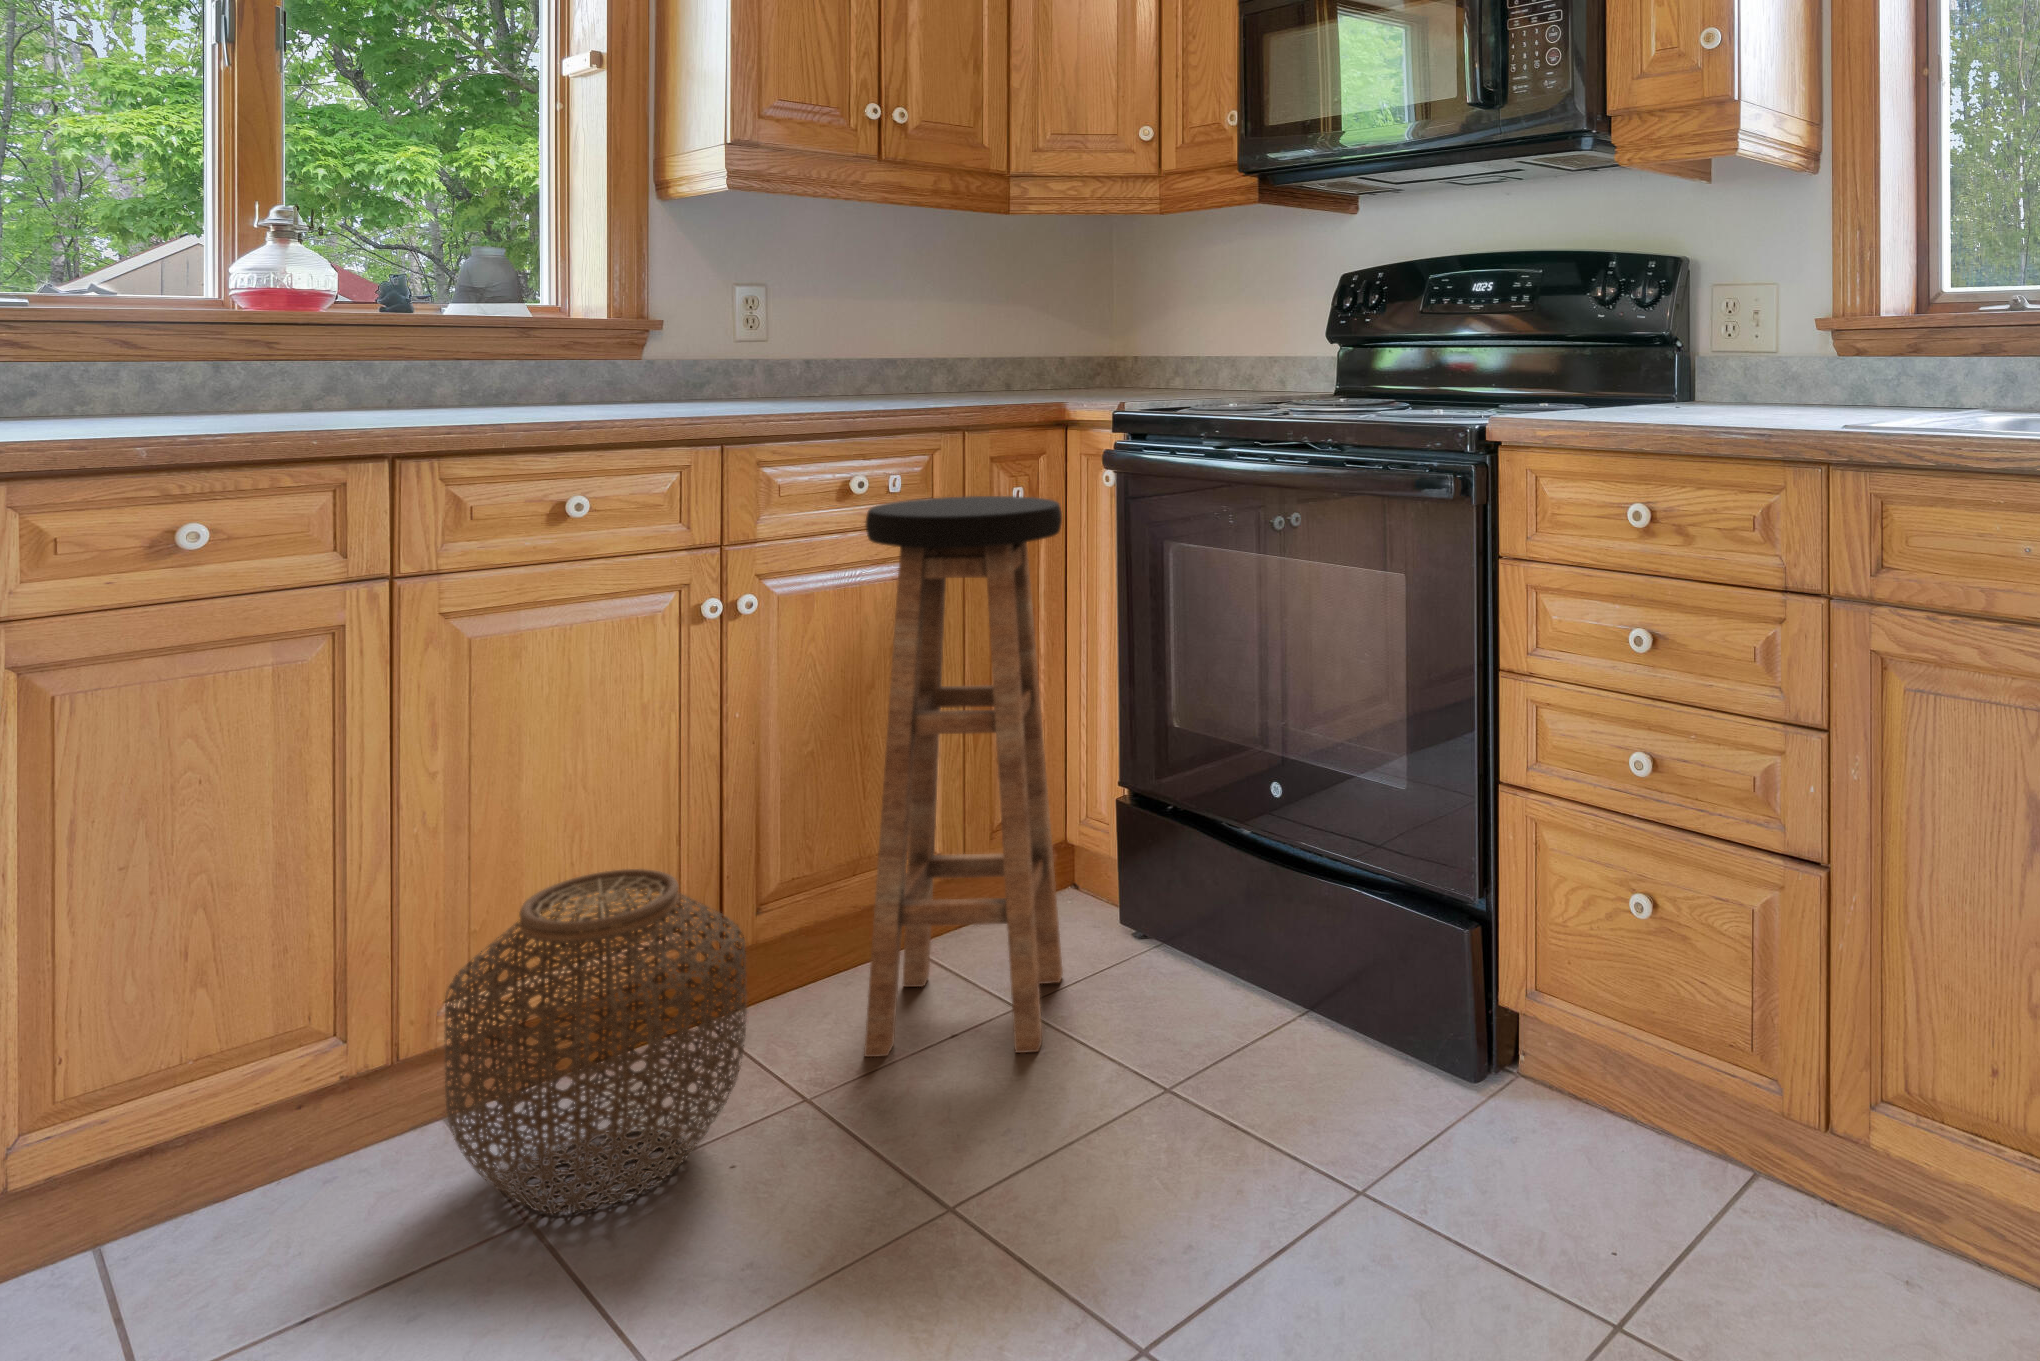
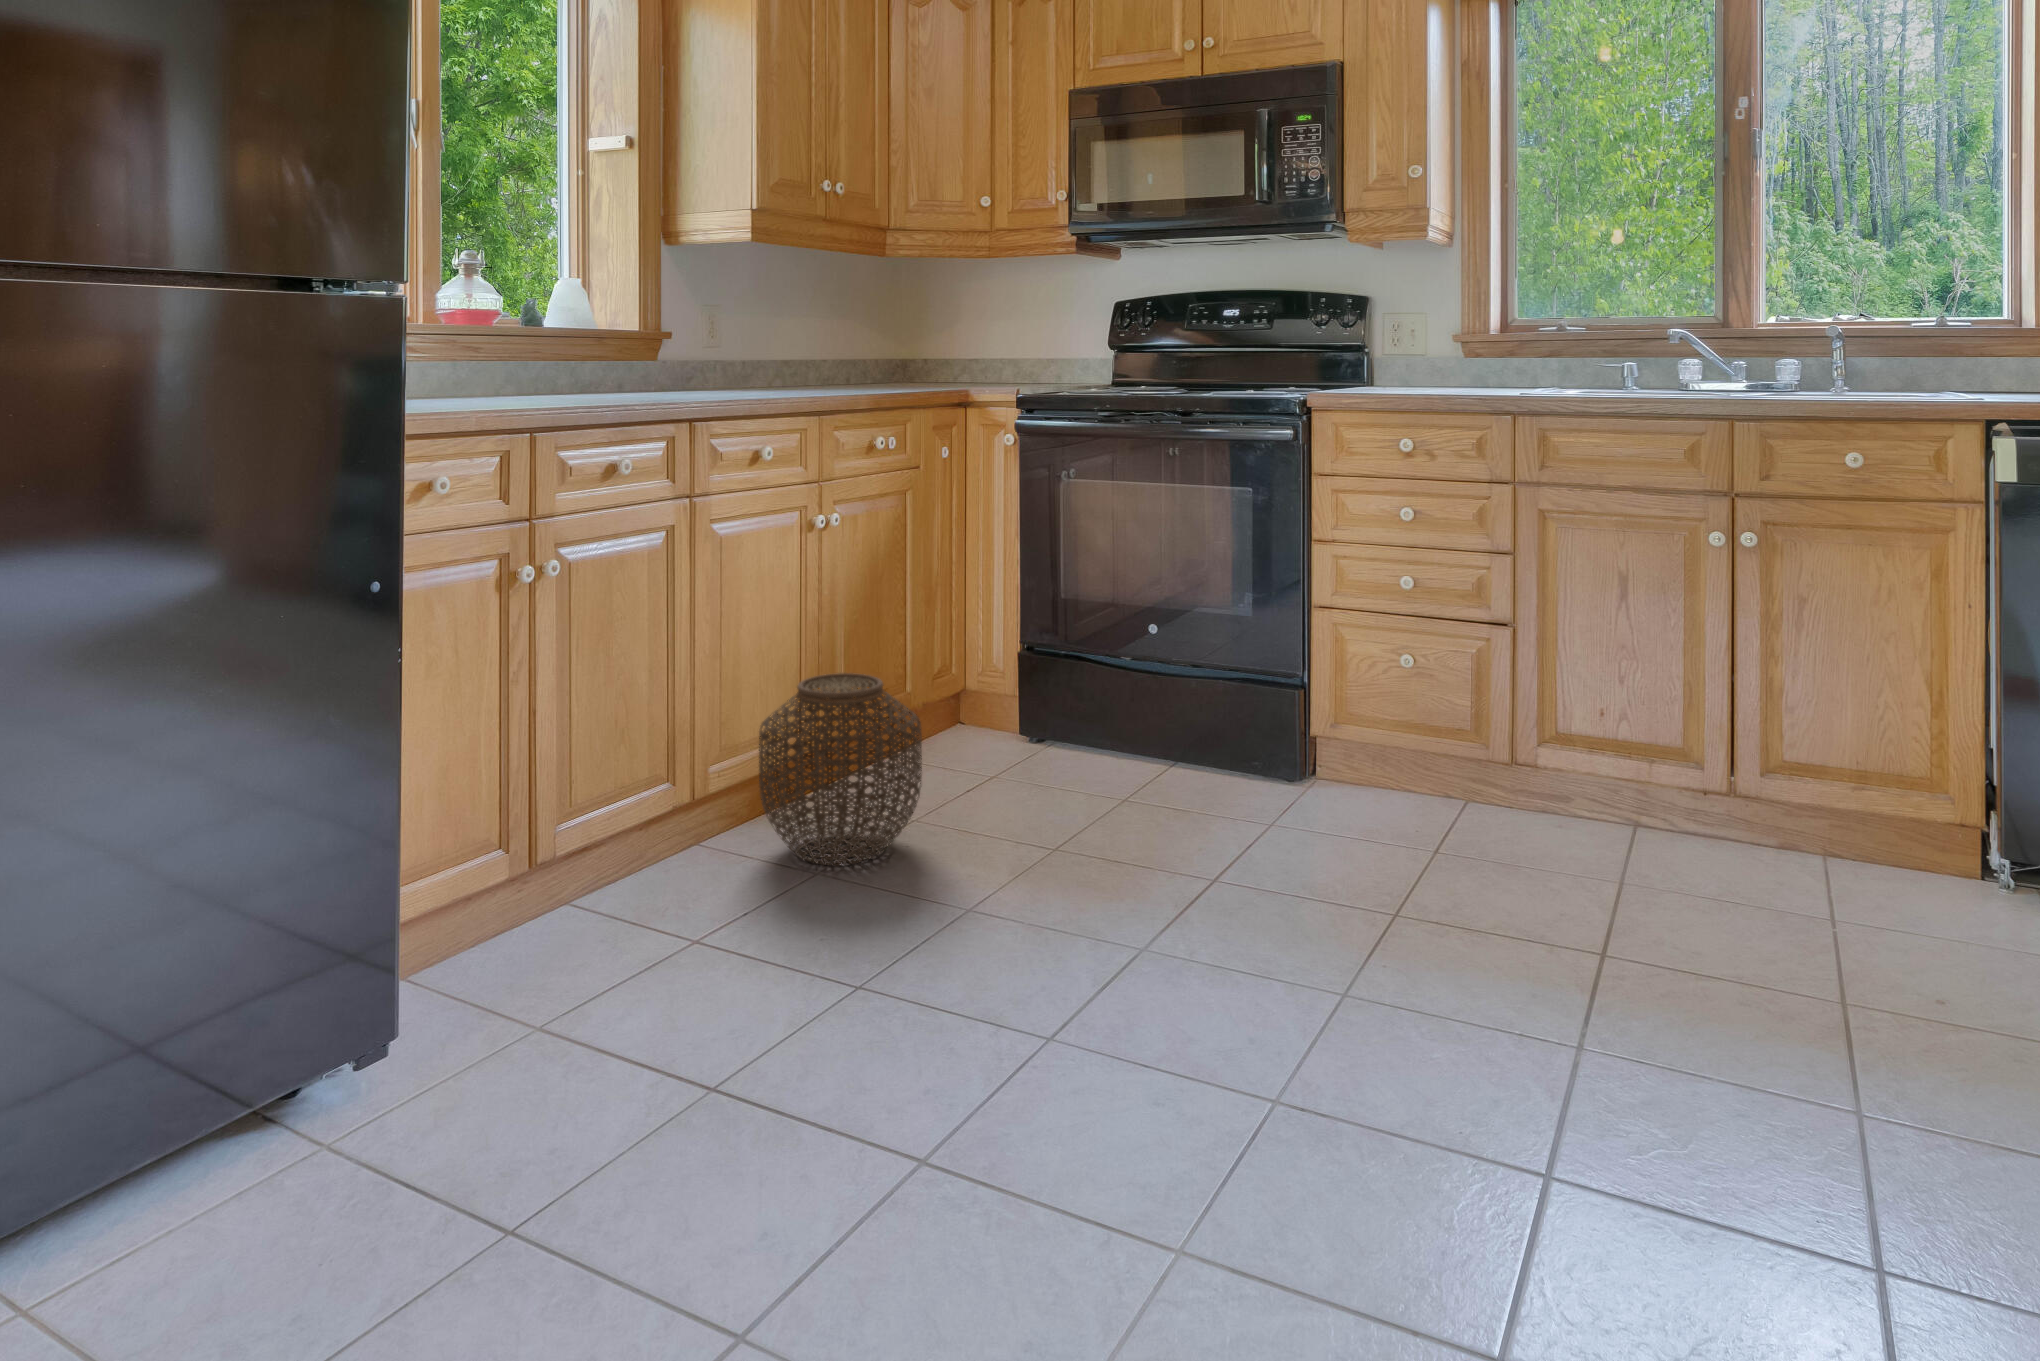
bar stool: present [864,496,1063,1057] -> none [906,449,1035,801]

